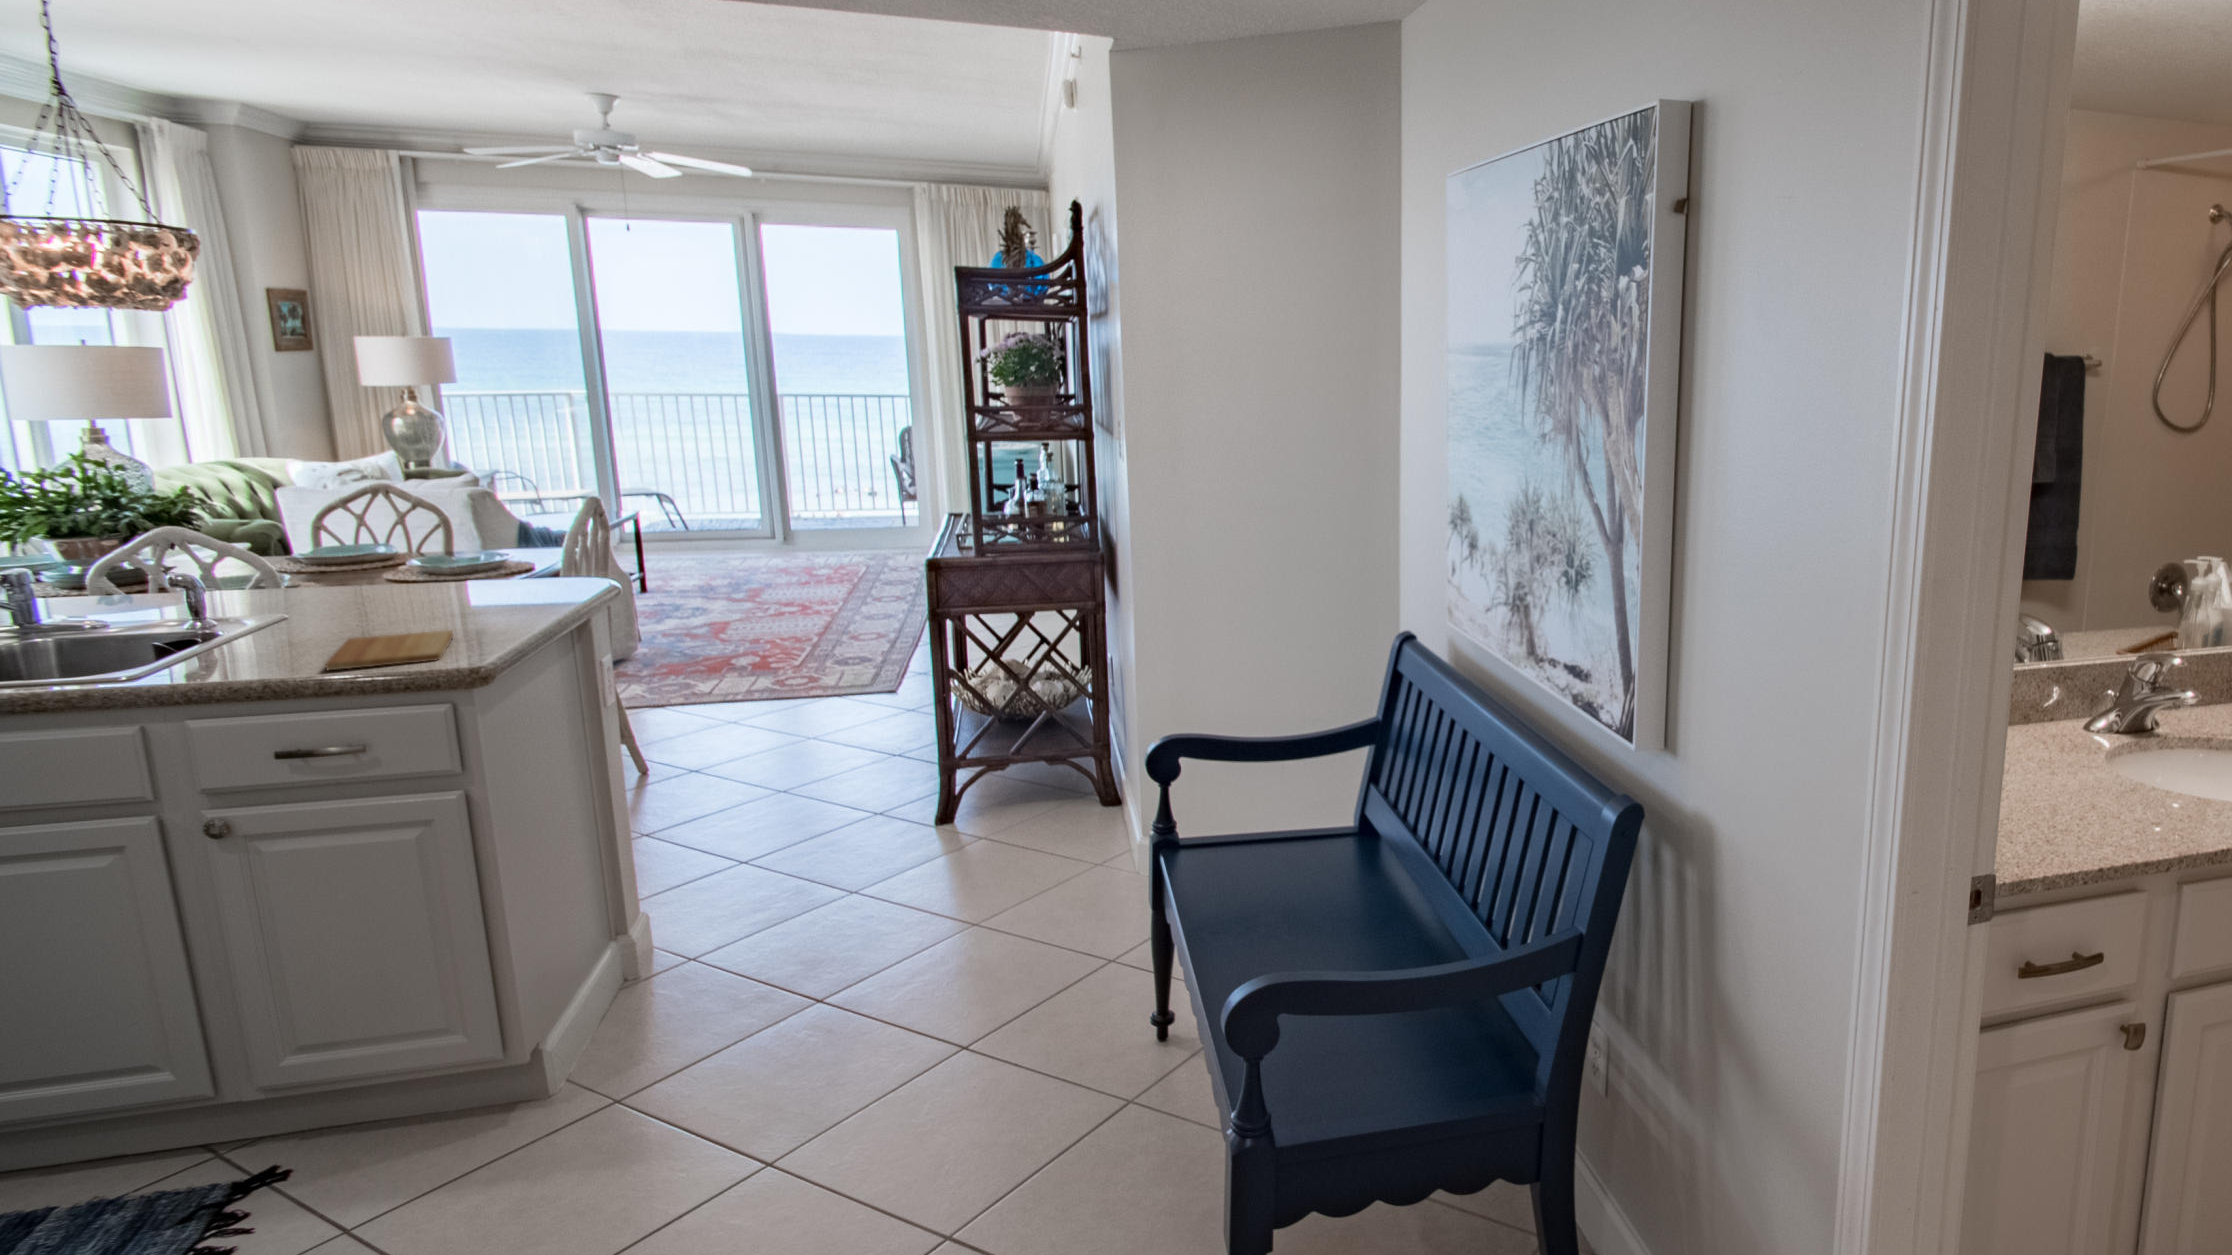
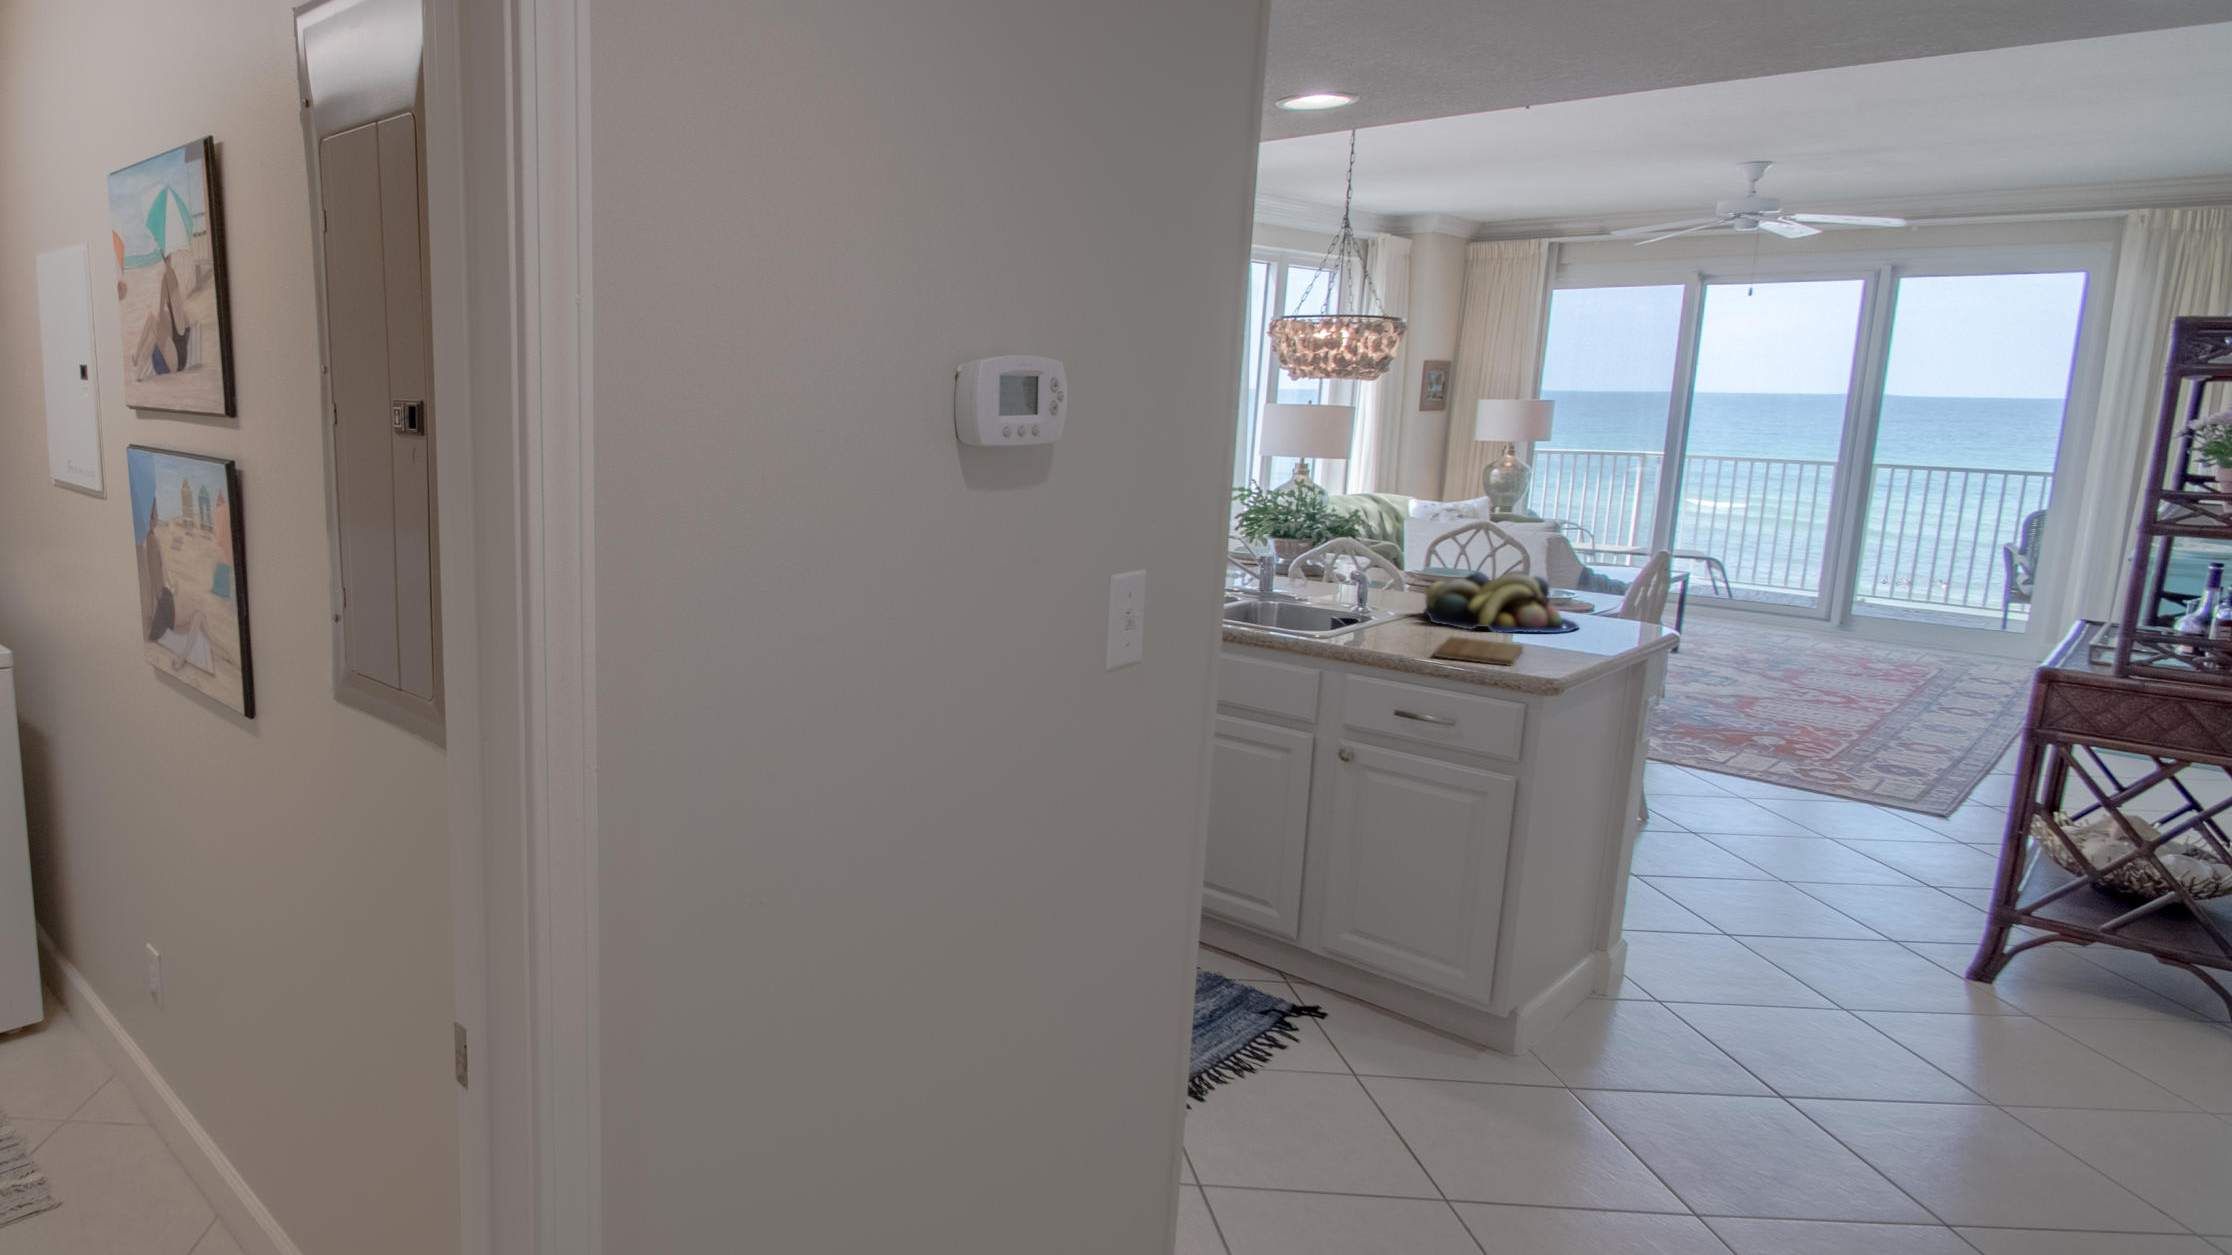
fruit bowl: none [305,540,523,623] -> present [1424,571,1578,633]

